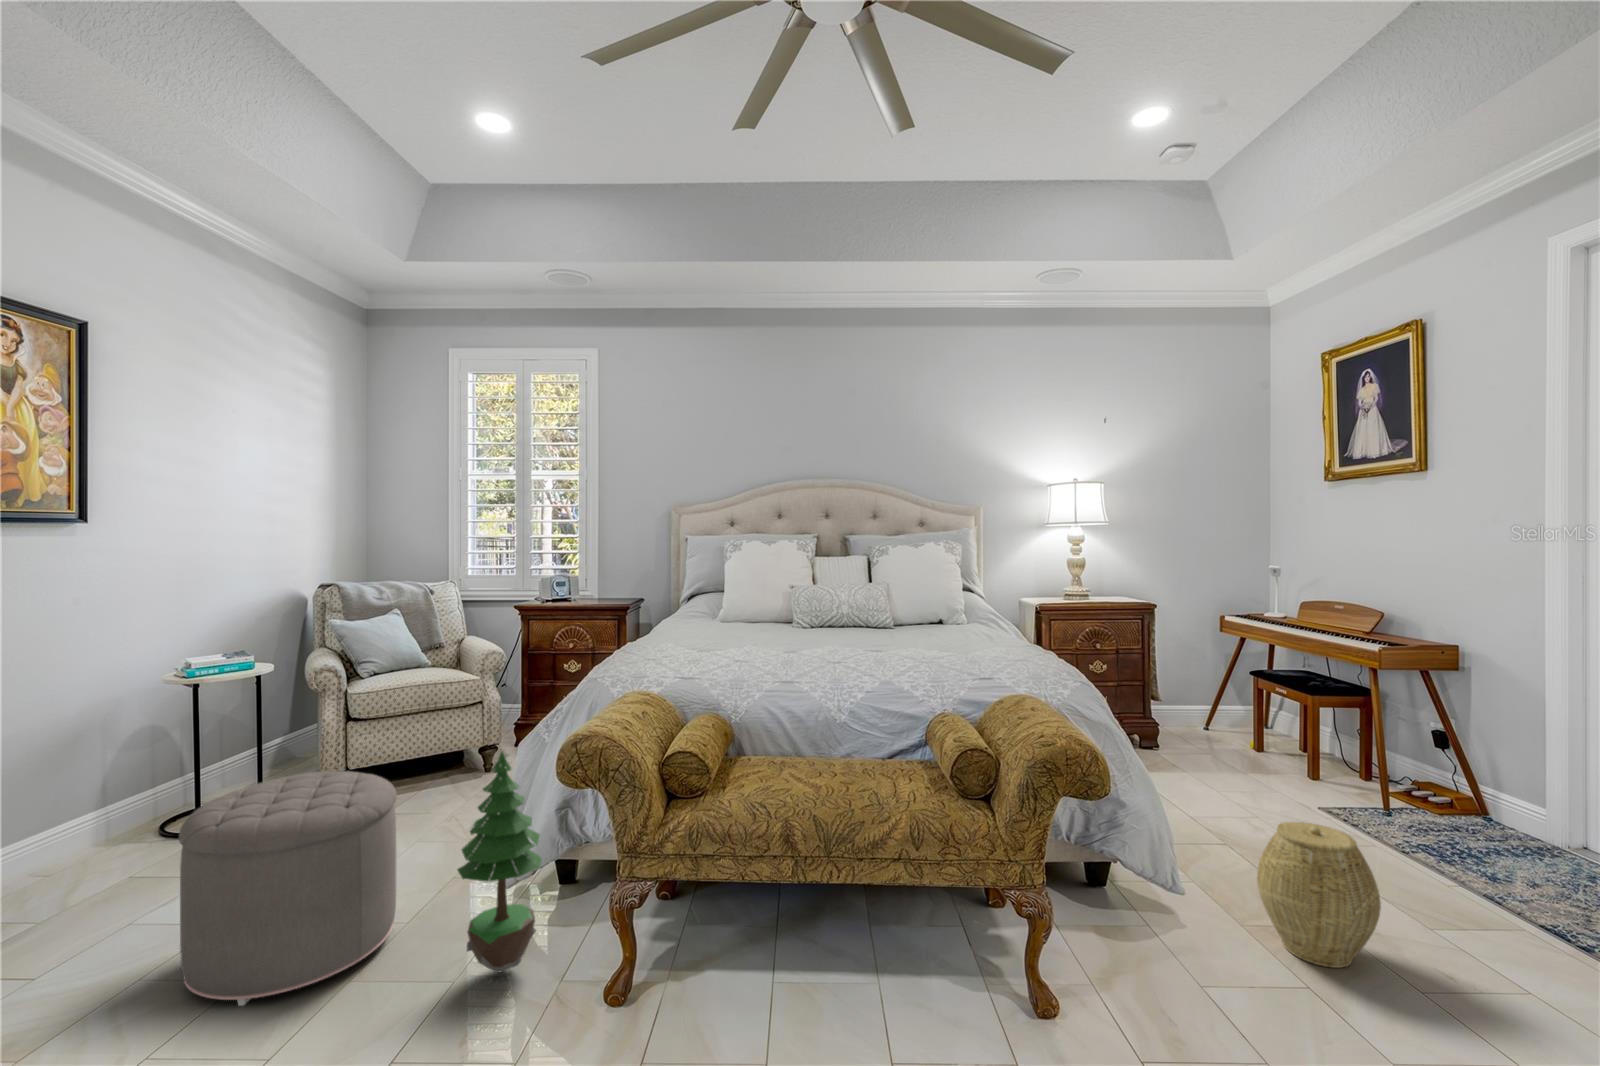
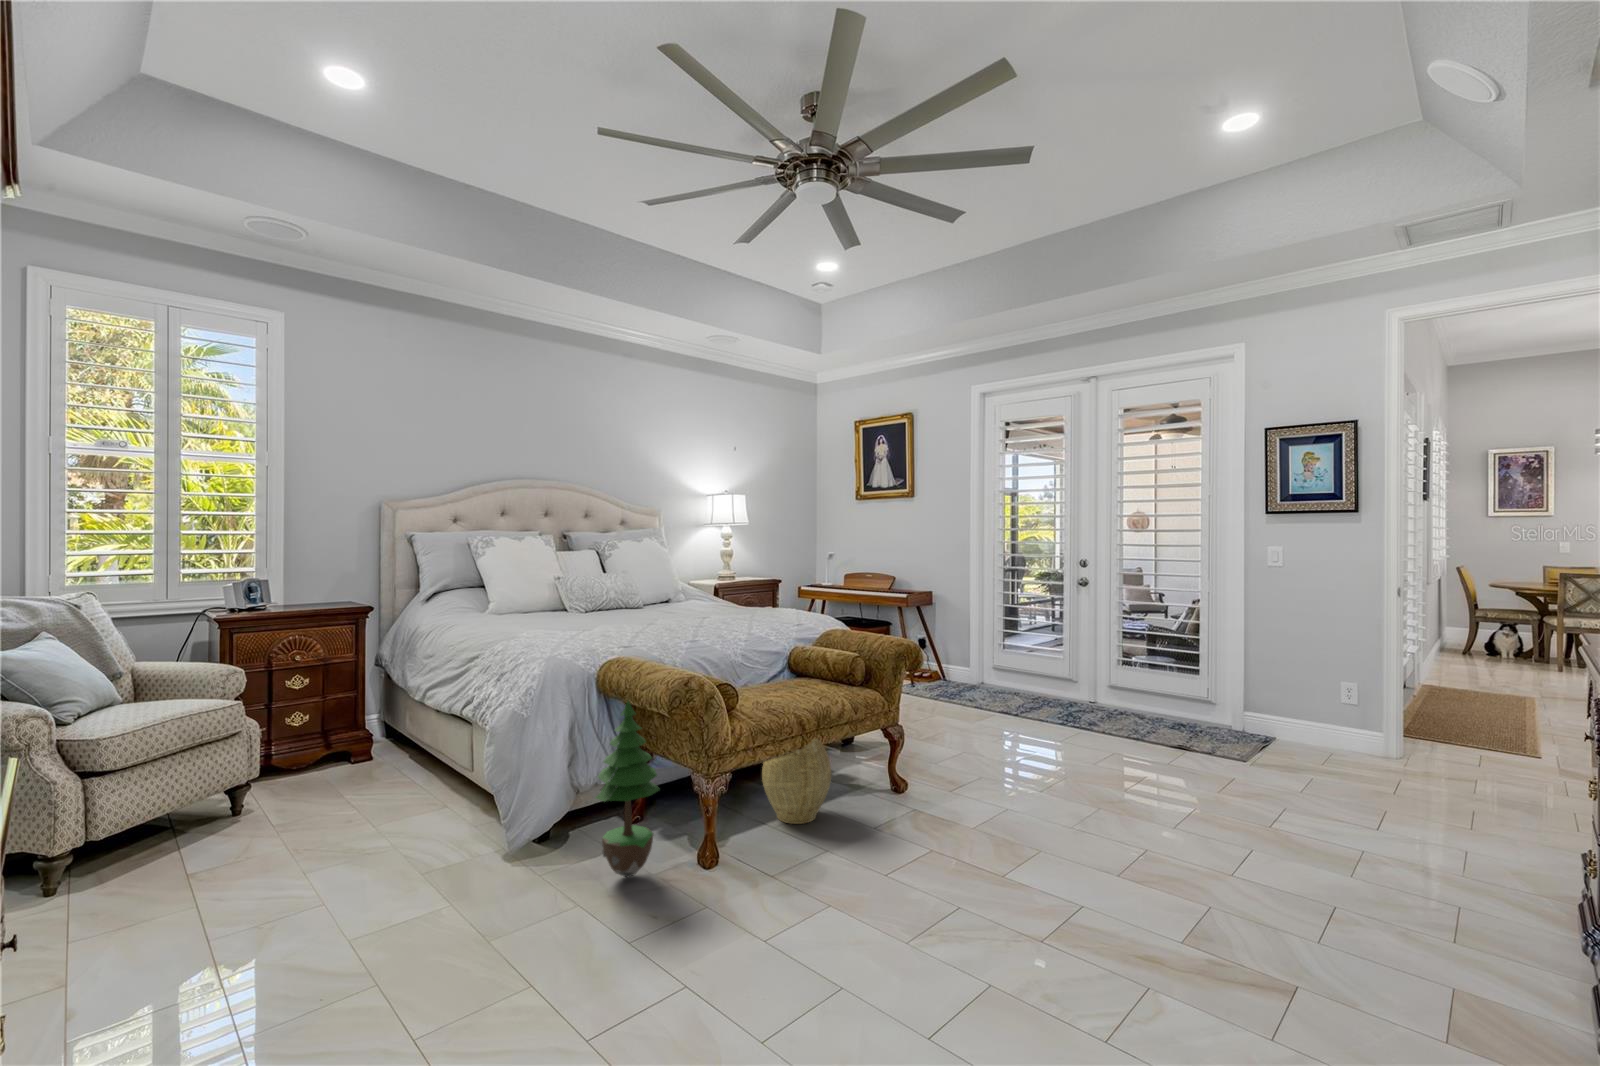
ottoman: present [179,771,397,1006] -> none [316,761,518,988]
woven basket: present [1257,822,1381,968] -> present [762,739,831,824]

